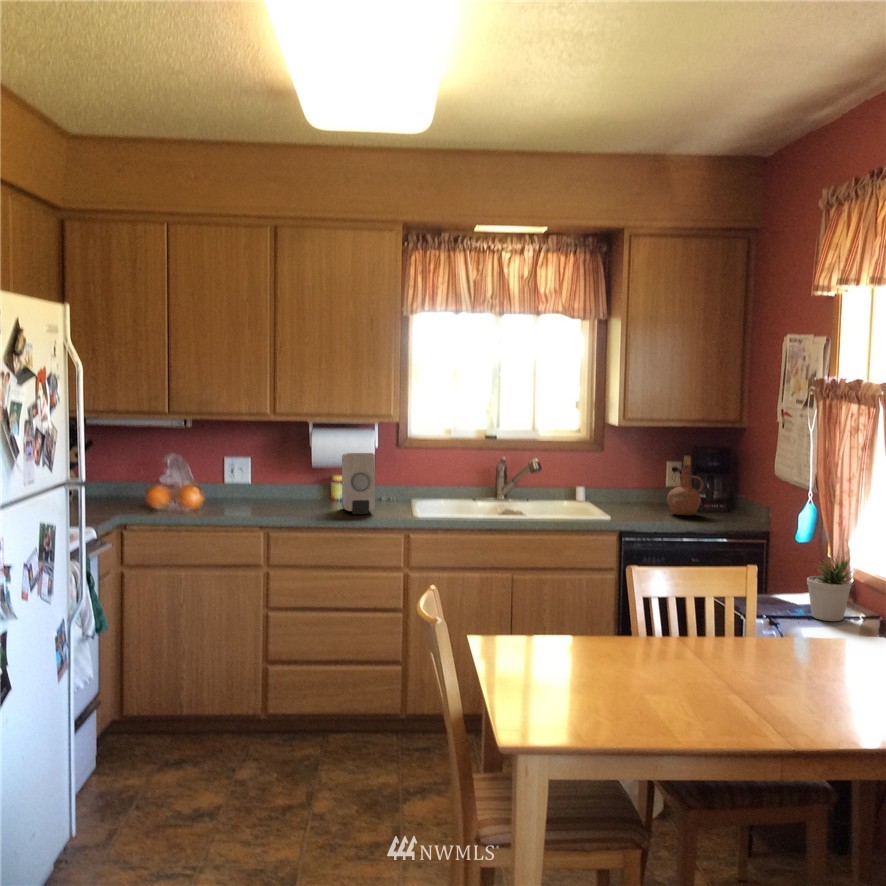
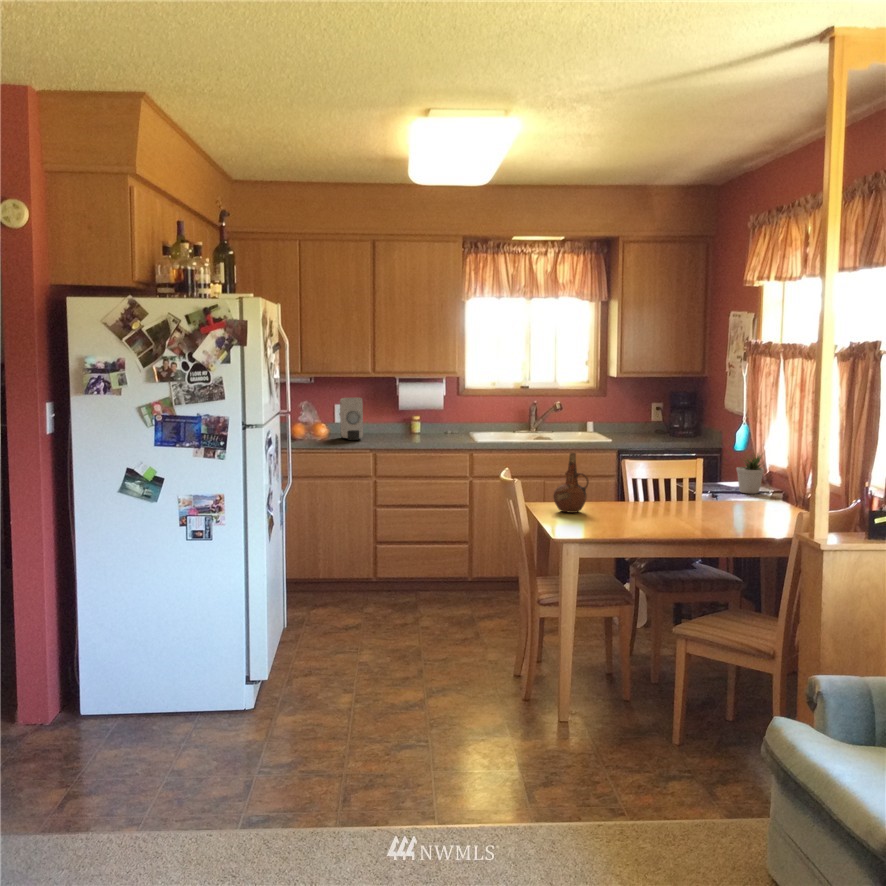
soap dispenser: present [342,453,375,514] -> present [340,398,363,440]
ceramic pitcher: present [667,456,703,515] -> present [553,453,589,513]

